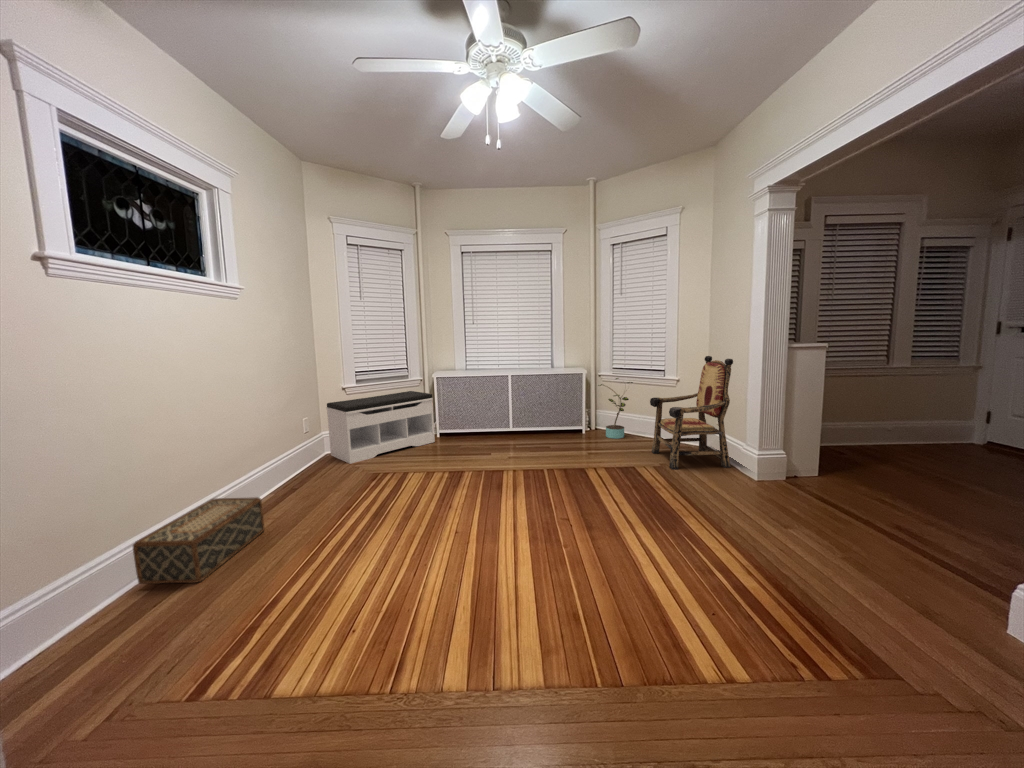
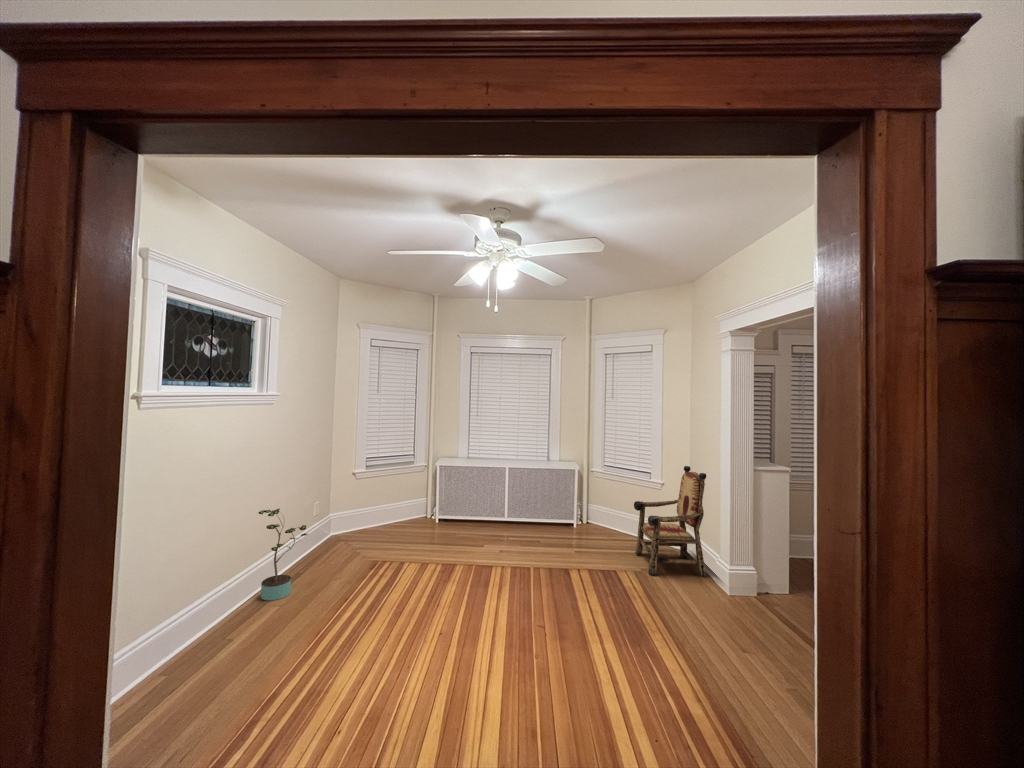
potted plant: present [598,378,633,439] -> present [259,509,308,601]
bench: present [326,391,435,464] -> none [336,477,435,549]
woven basket: present [133,497,264,584] -> none [159,586,272,671]

